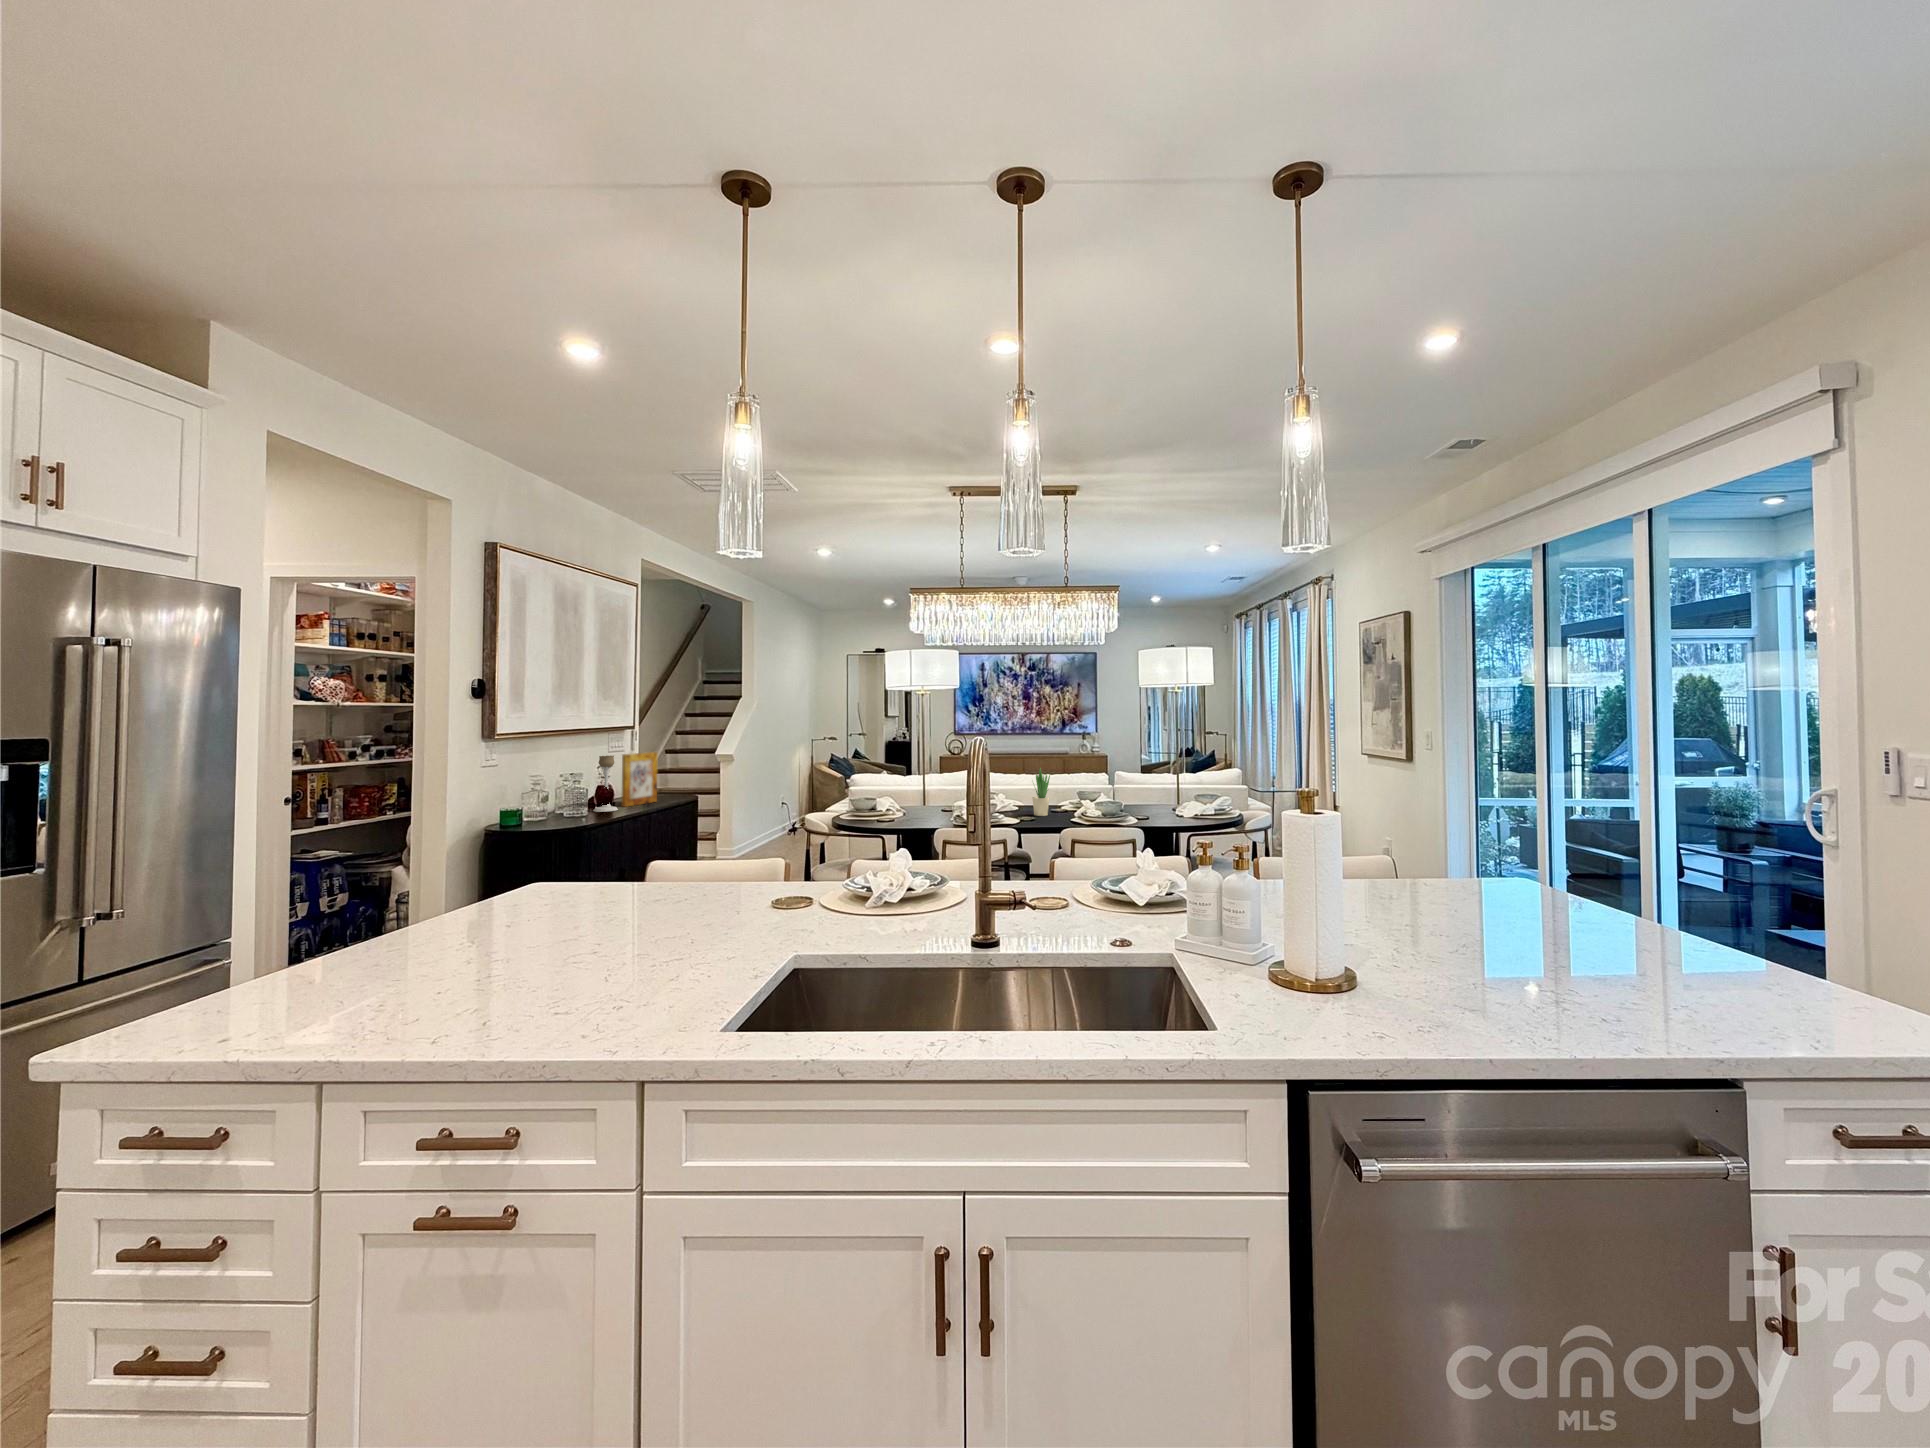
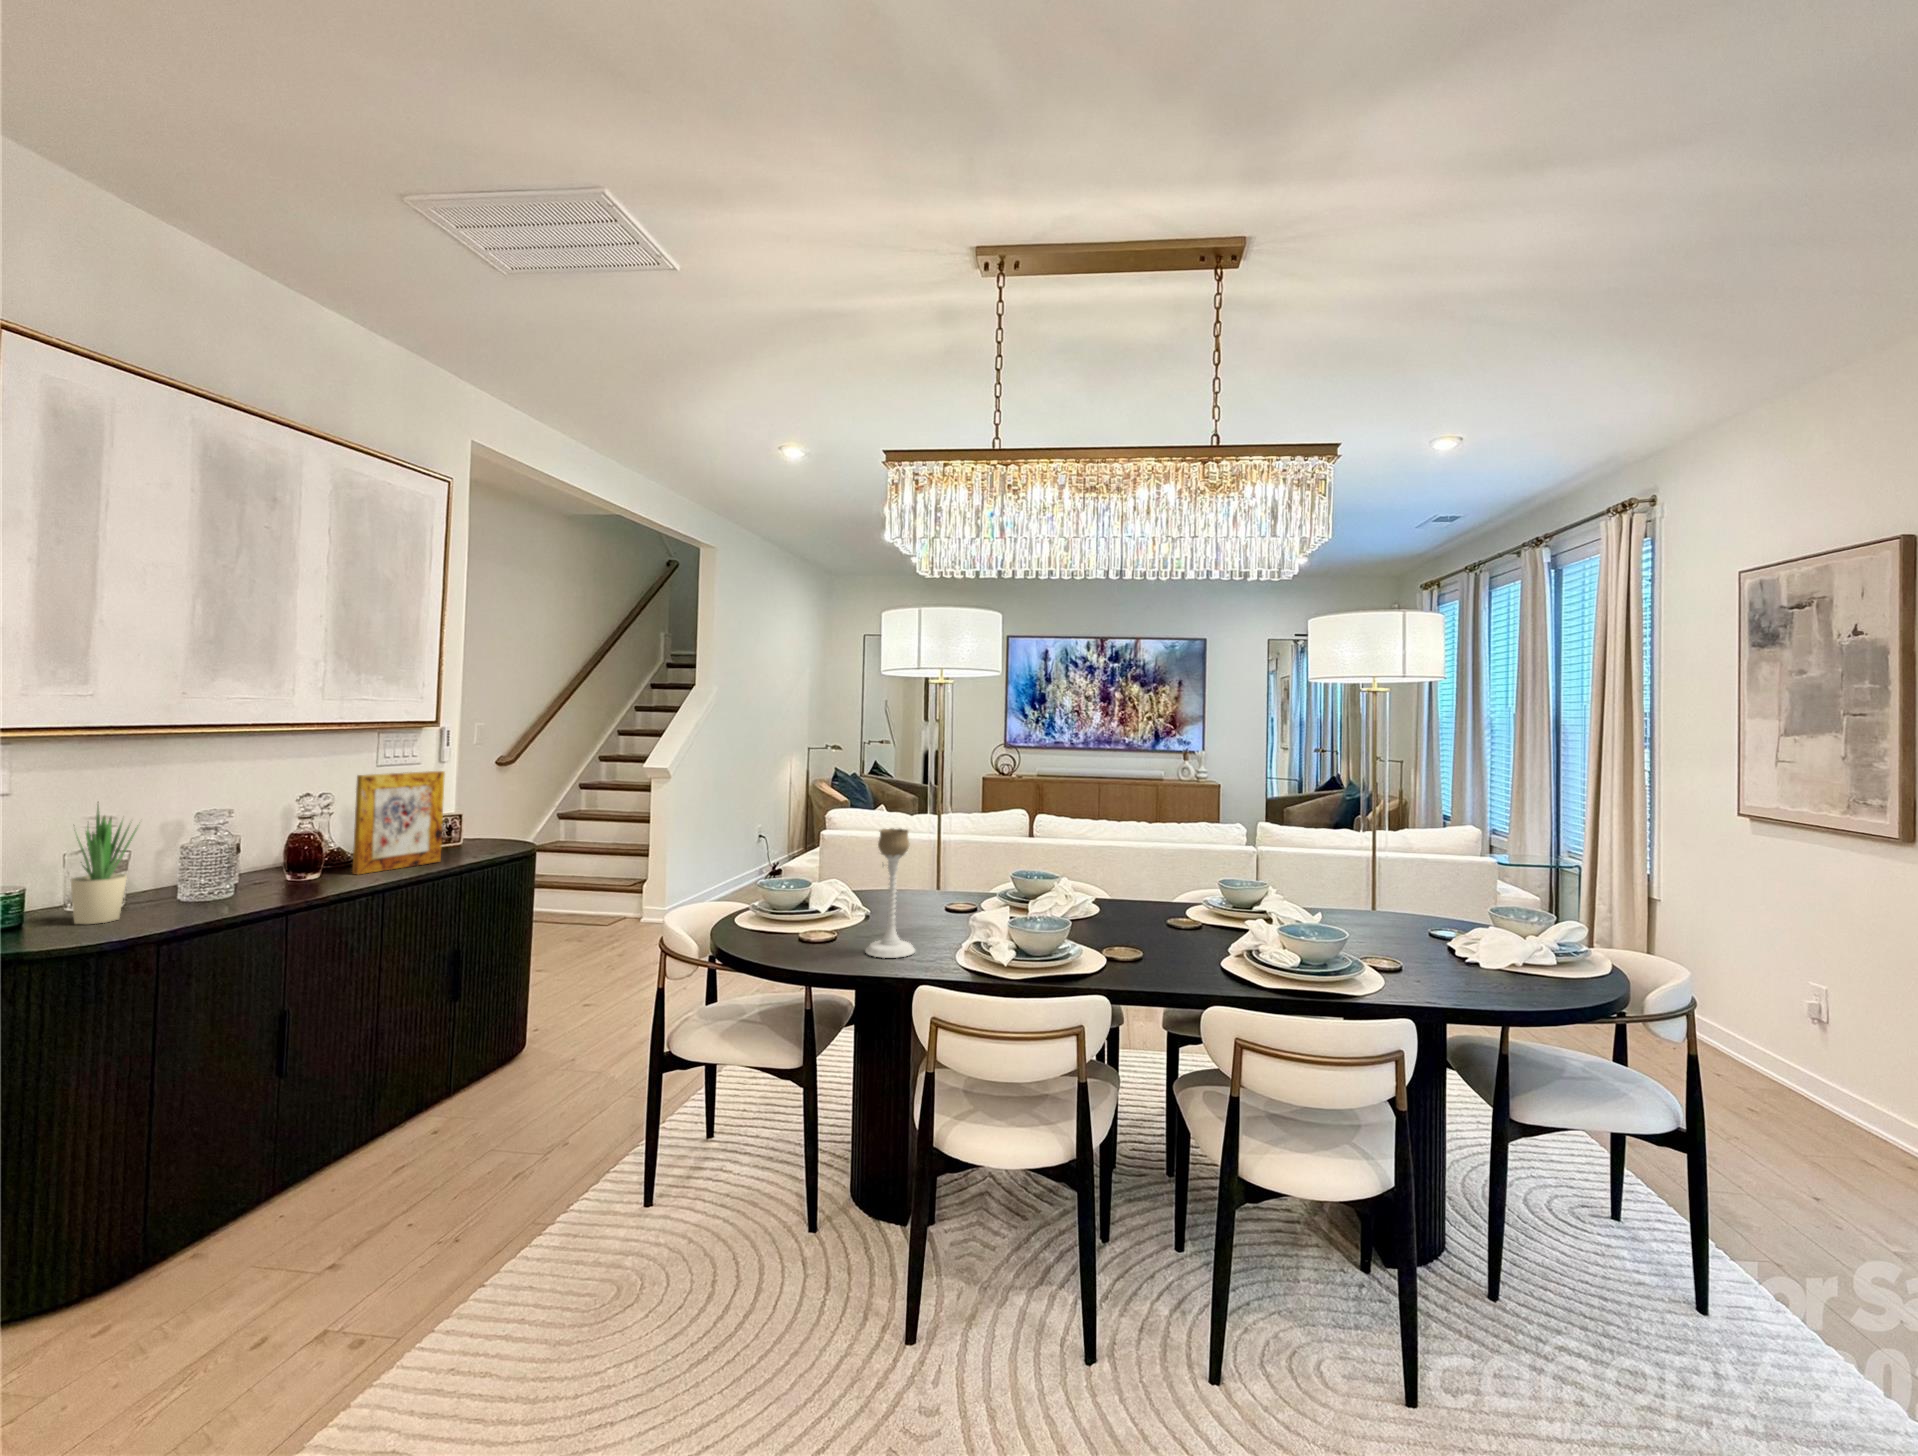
candle holder: present [593,756,618,812] -> present [866,828,915,958]
potted plant: present [1033,767,1050,816] -> present [71,802,138,924]

